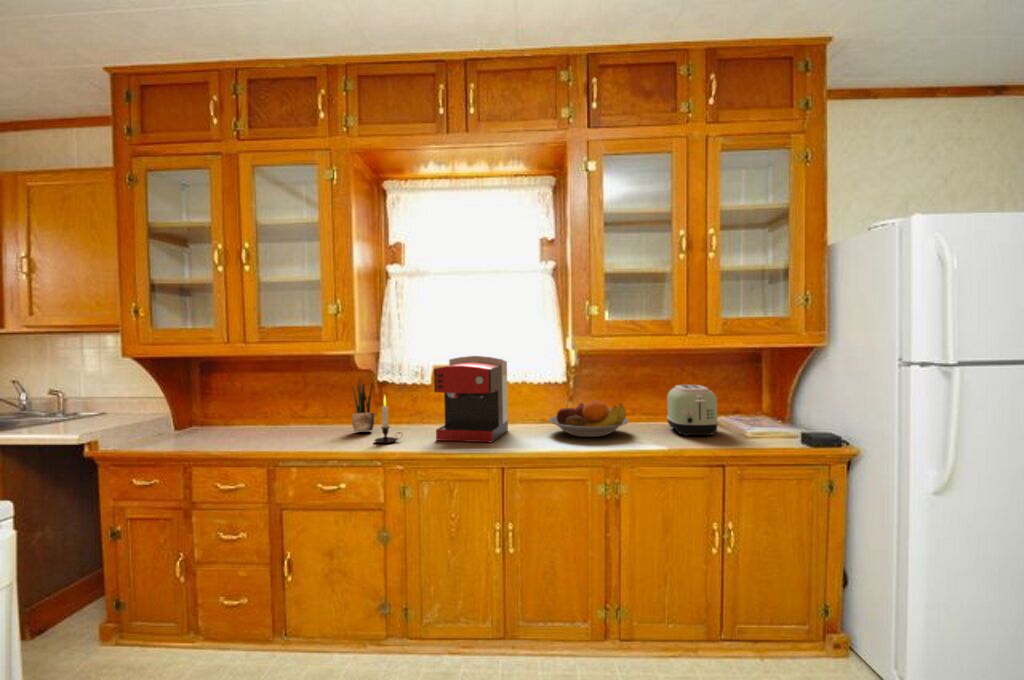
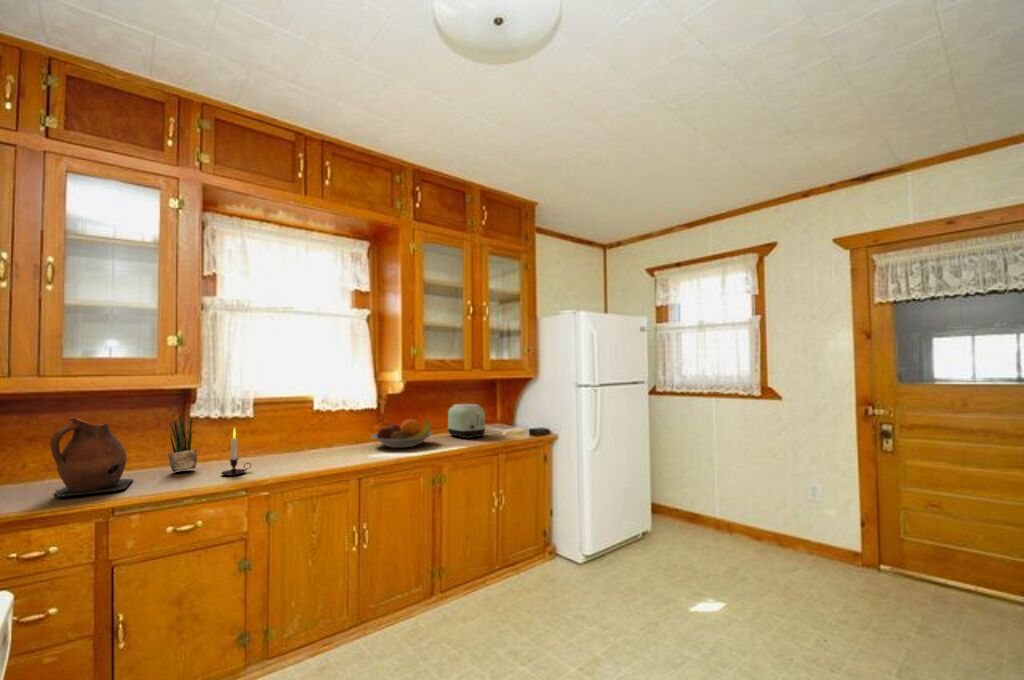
coffee maker: present [434,356,508,442] -> none [282,388,342,466]
ceramic pitcher: none [254,376,322,444] -> present [50,417,133,497]

